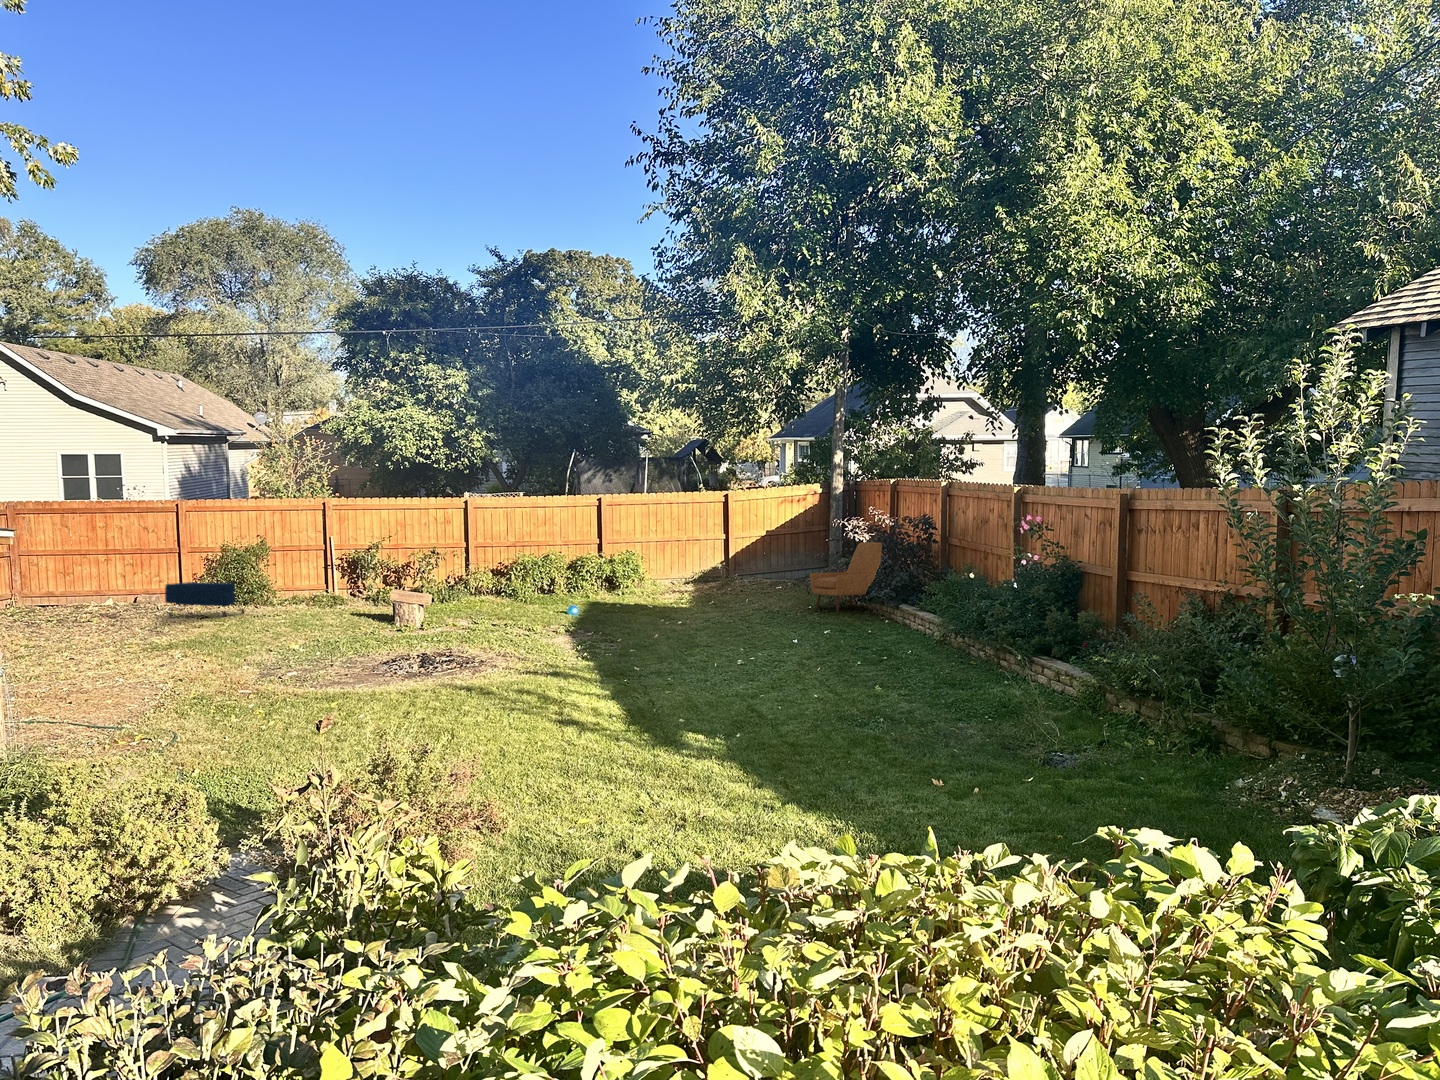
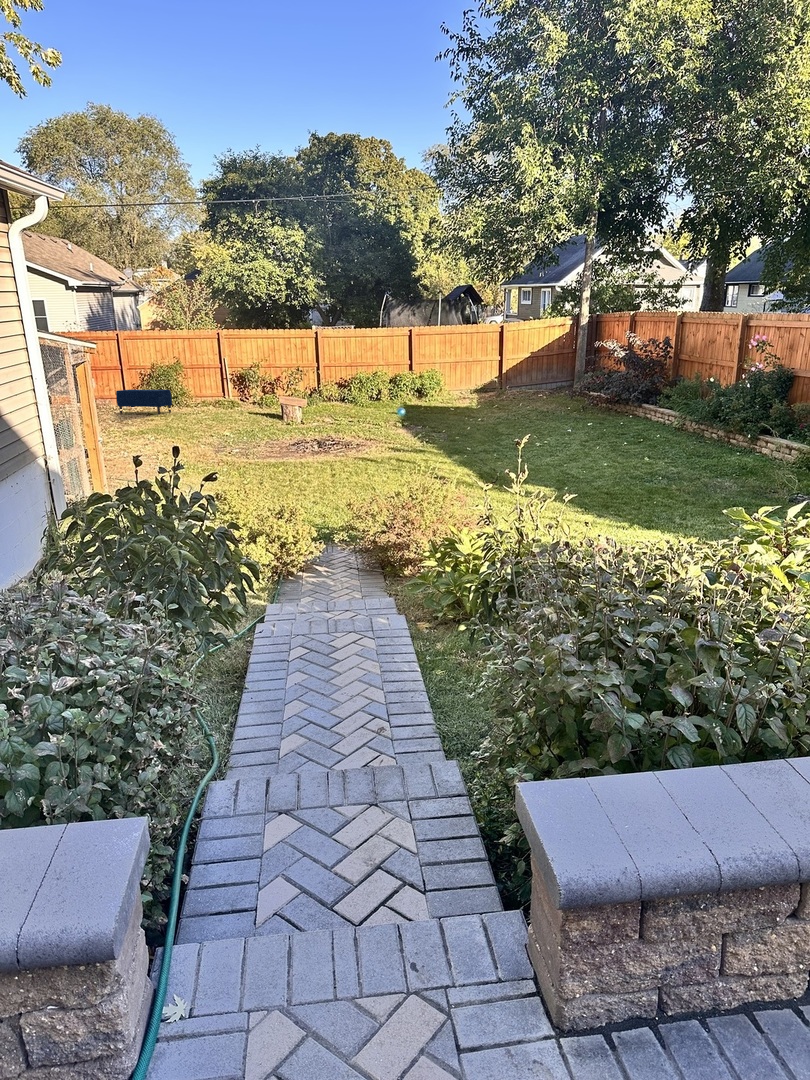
chair: present [810,542,882,611] -> none [573,365,628,415]

